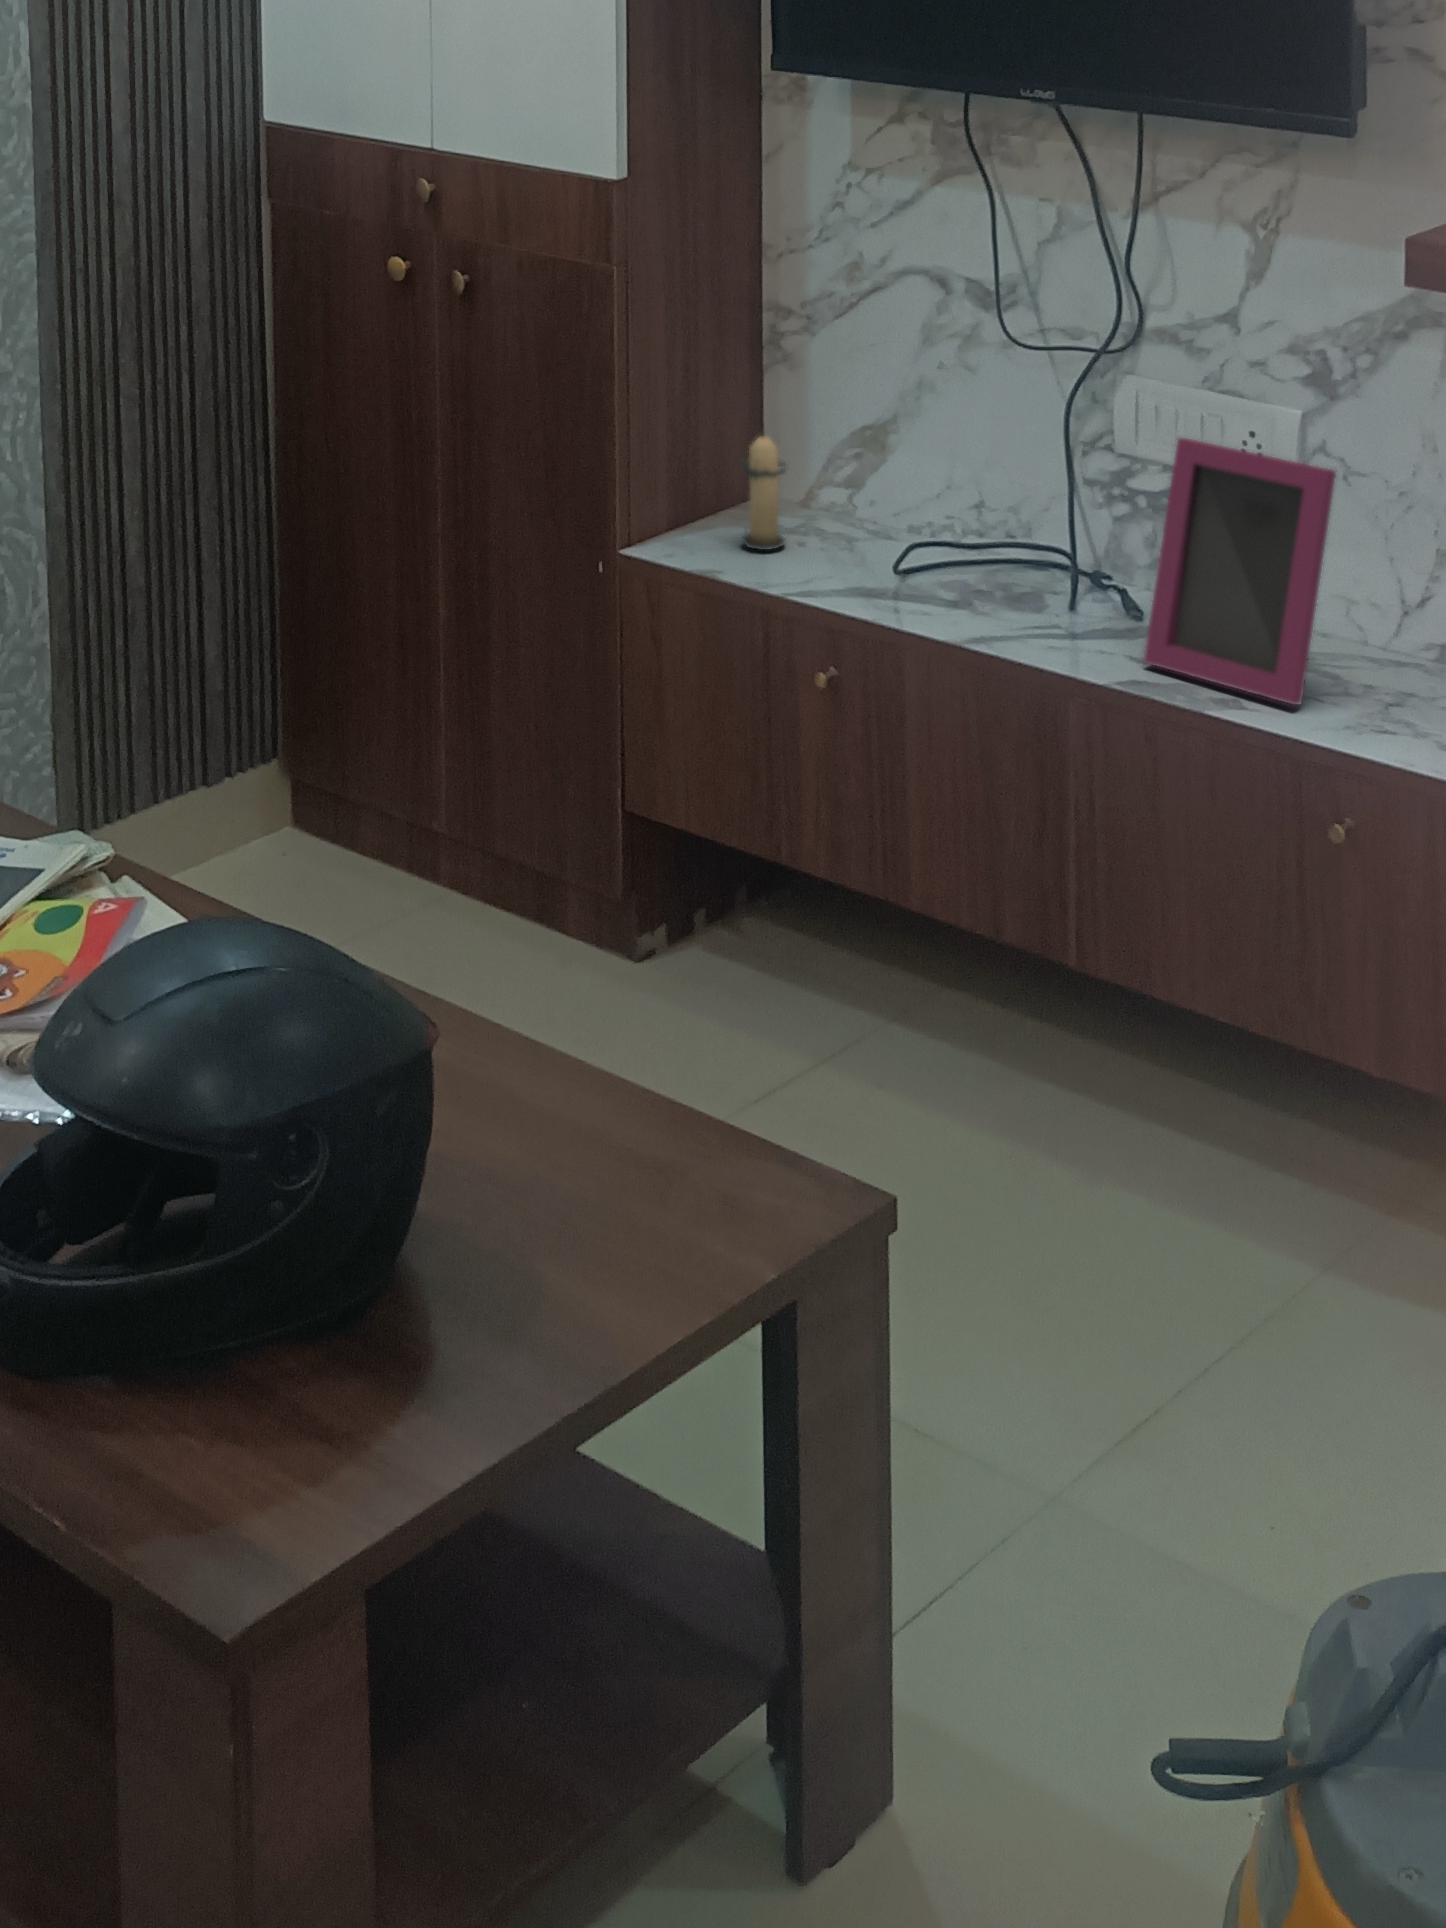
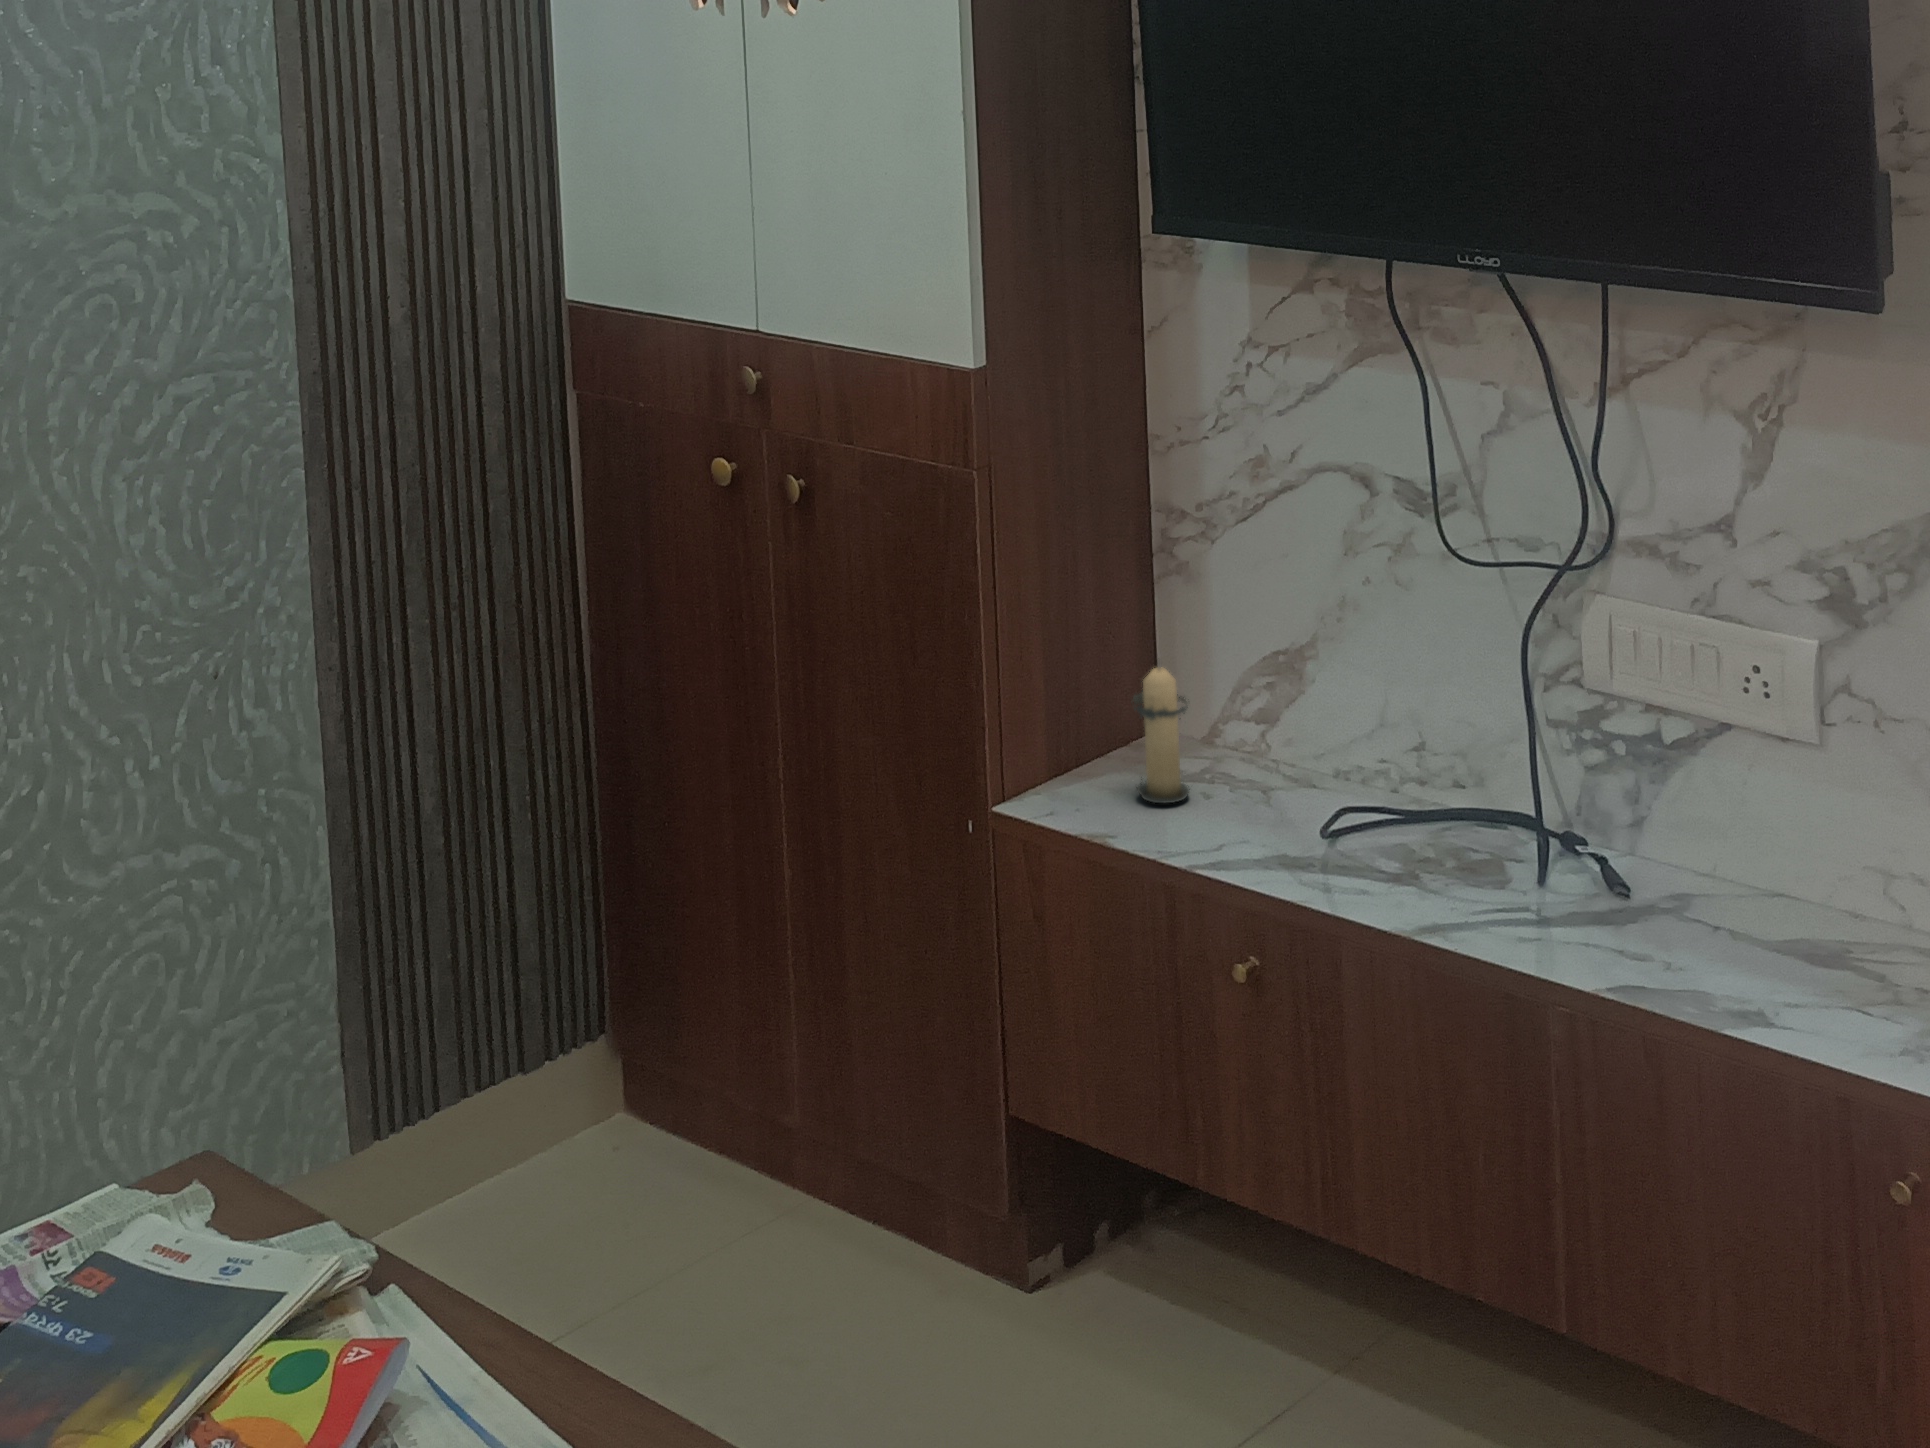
picture frame: present [1144,438,1336,705] -> none [1639,679,1875,1019]

